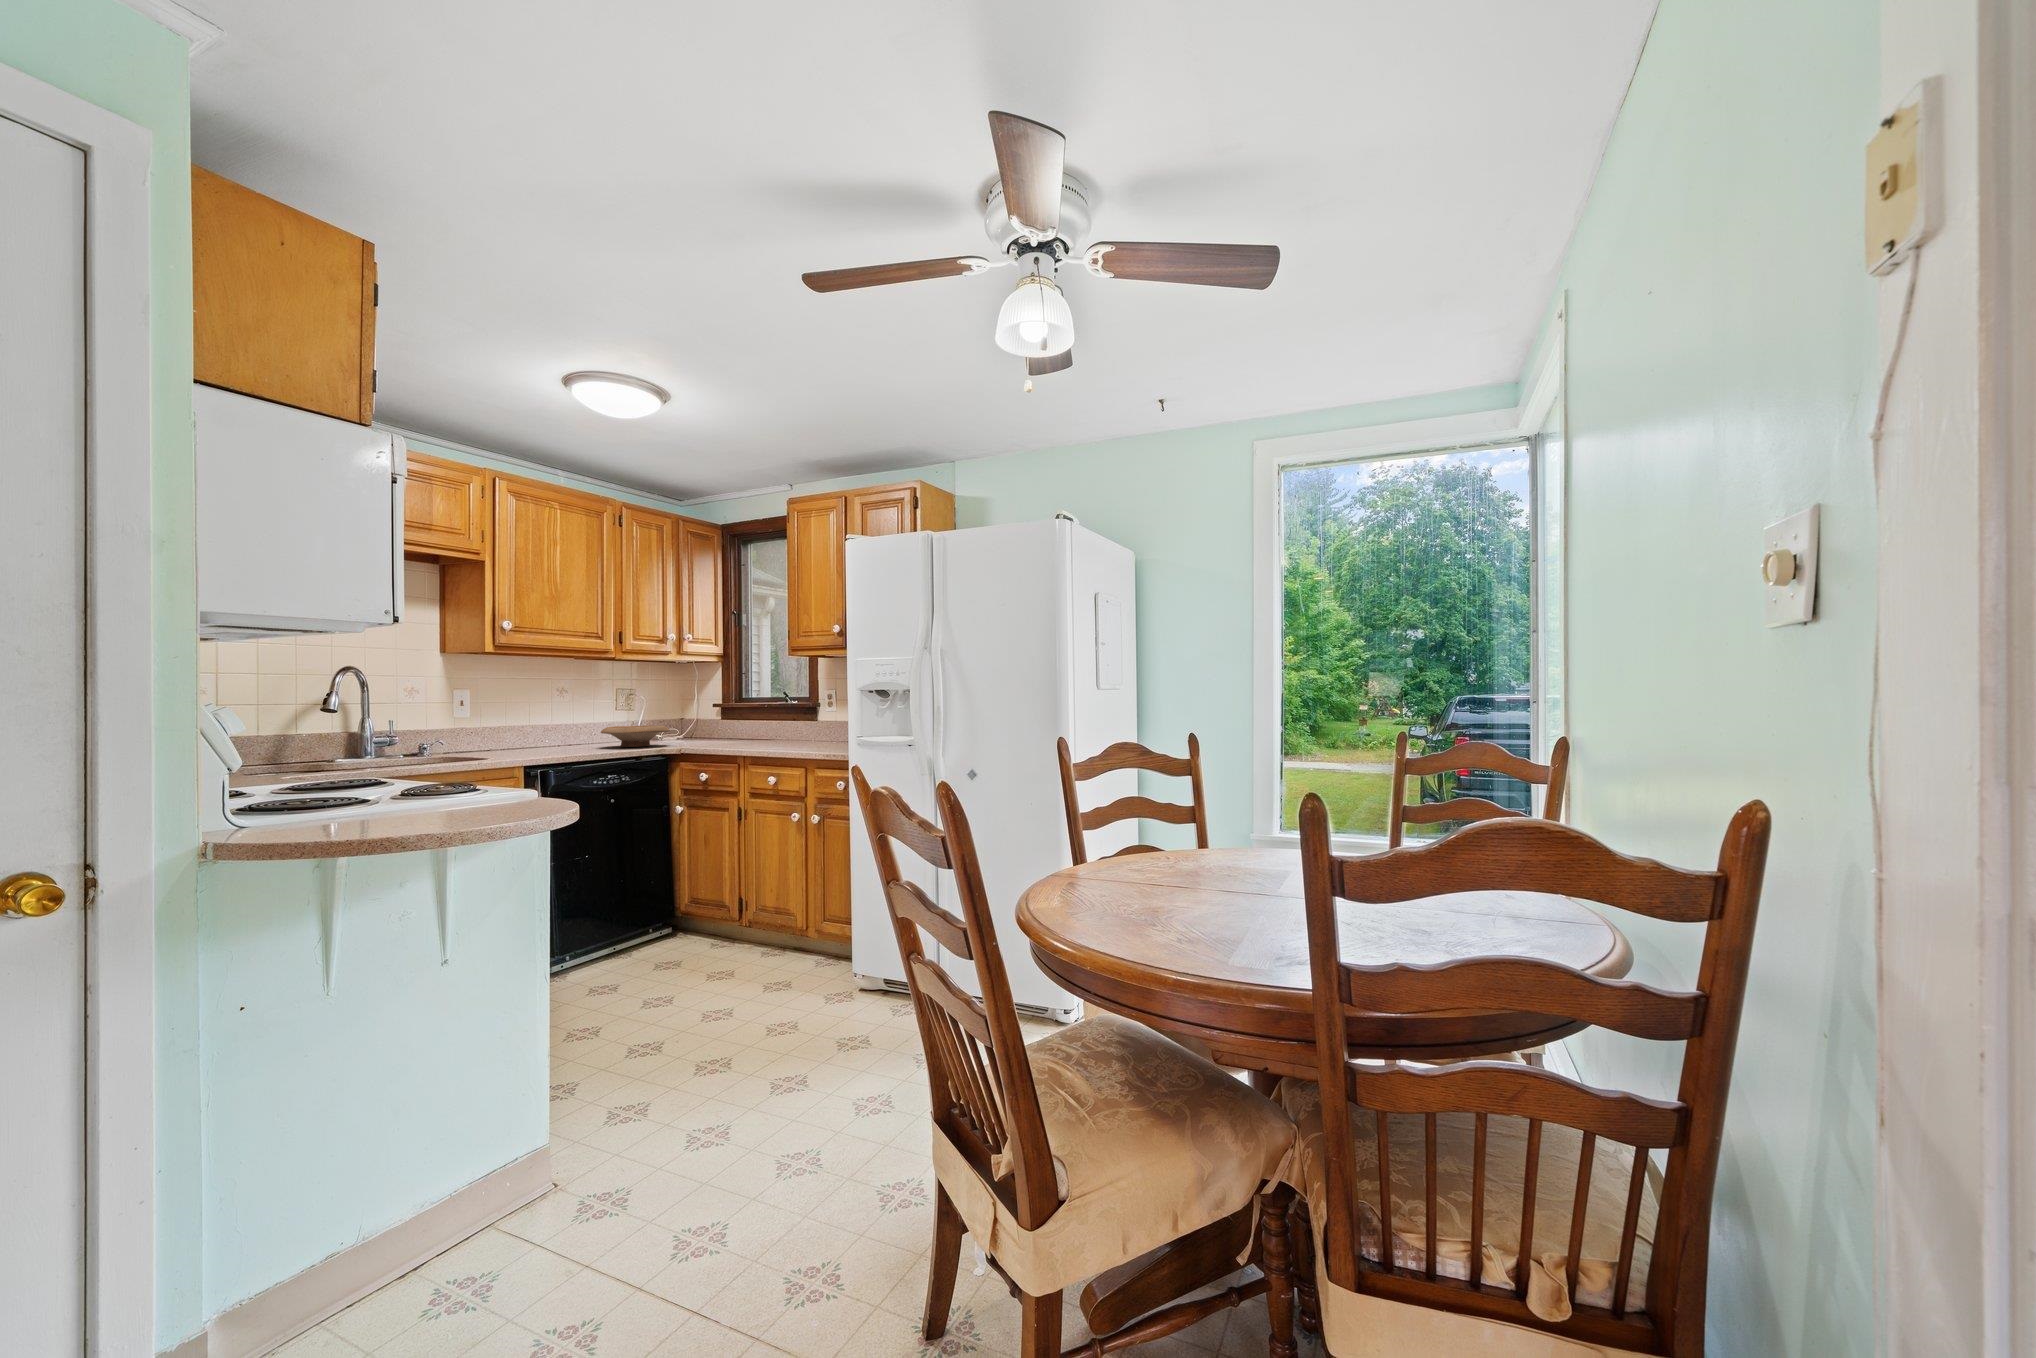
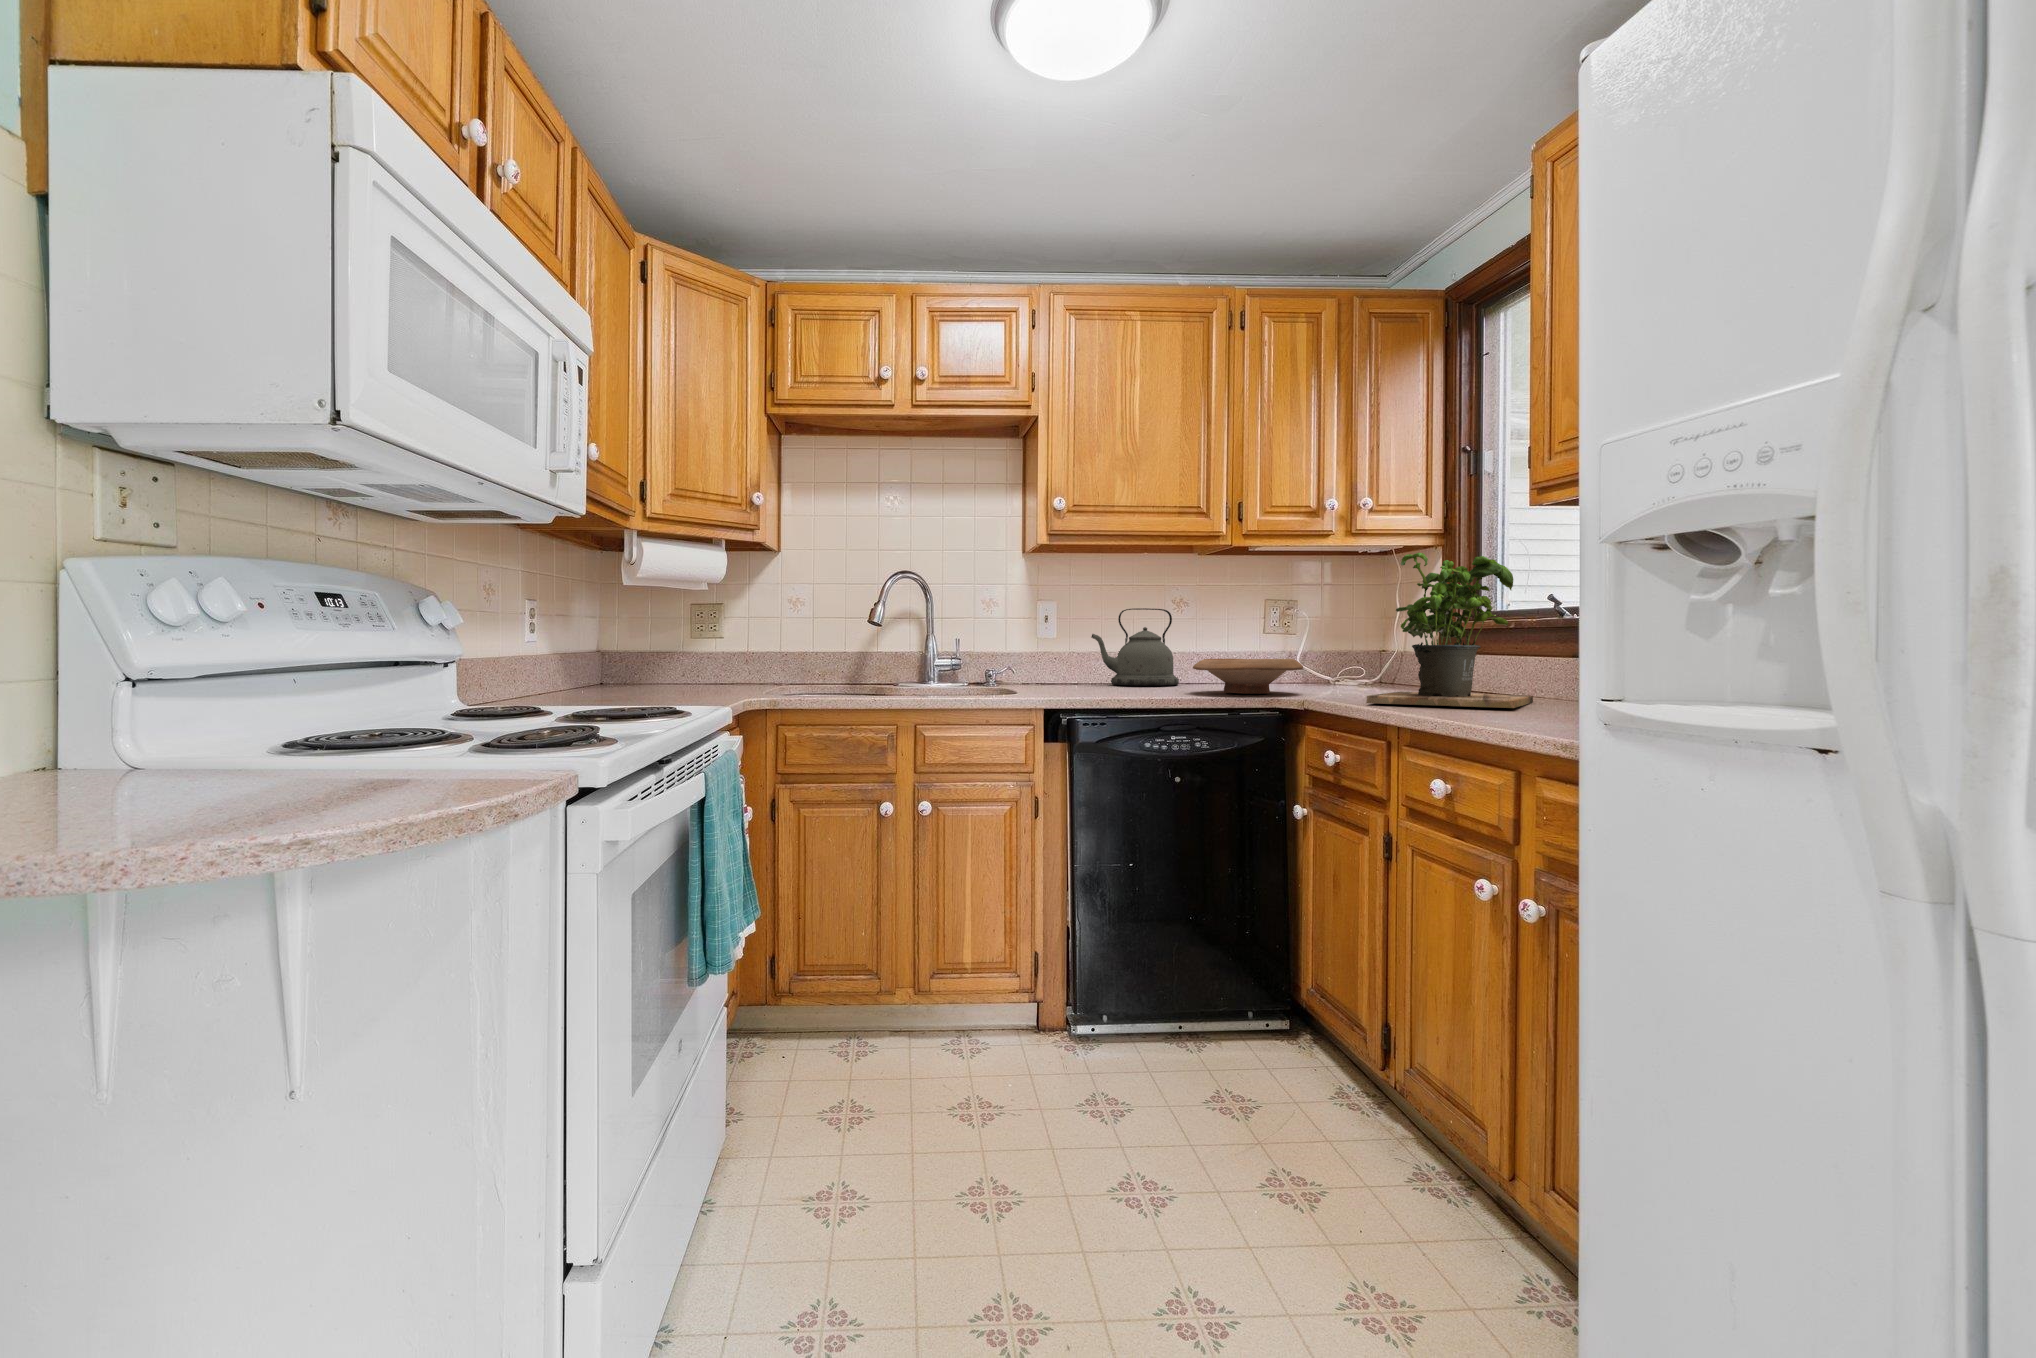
potted plant: none [723,672,790,746] -> present [1366,553,1533,708]
kettle: none [500,694,565,747] -> present [1091,608,1179,686]

